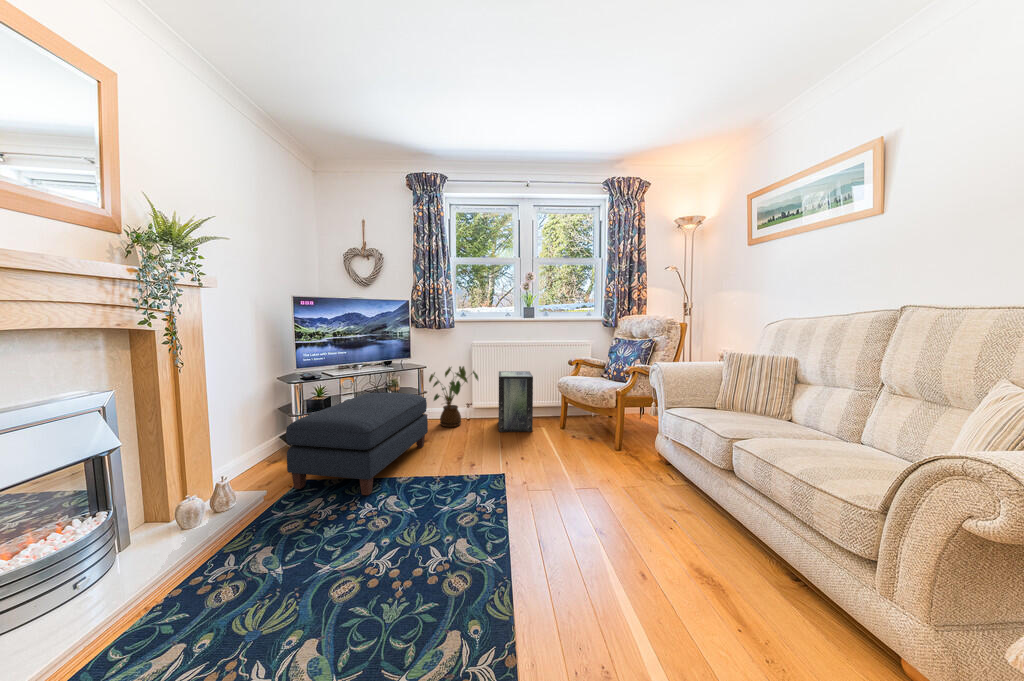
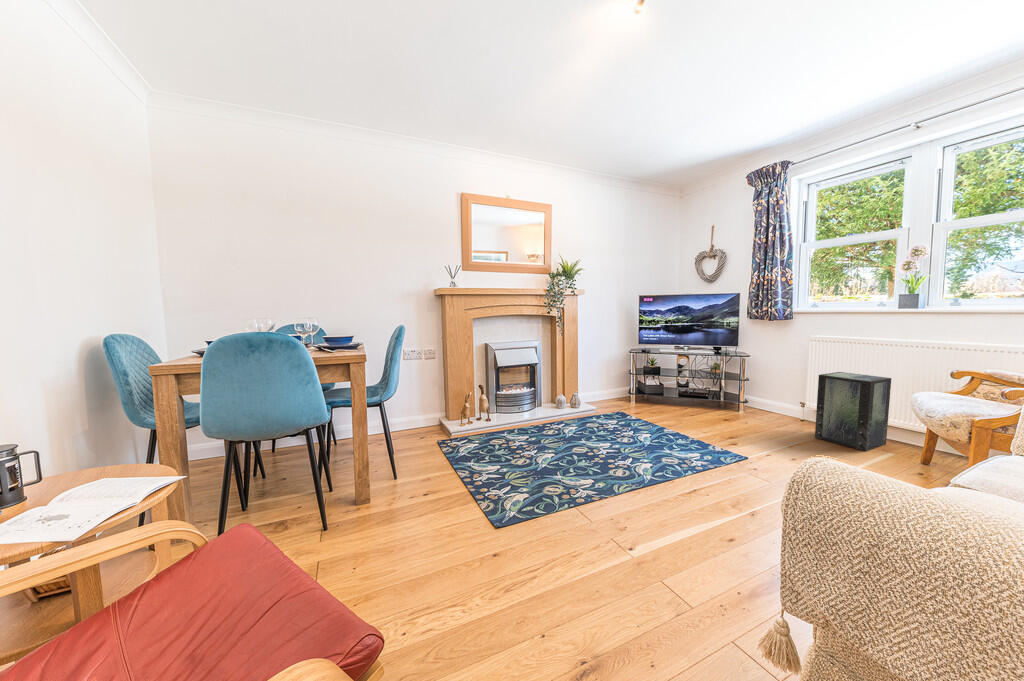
house plant: present [429,366,478,427] -> none [744,359,809,421]
ottoman: present [286,393,428,495] -> none [607,369,722,429]

